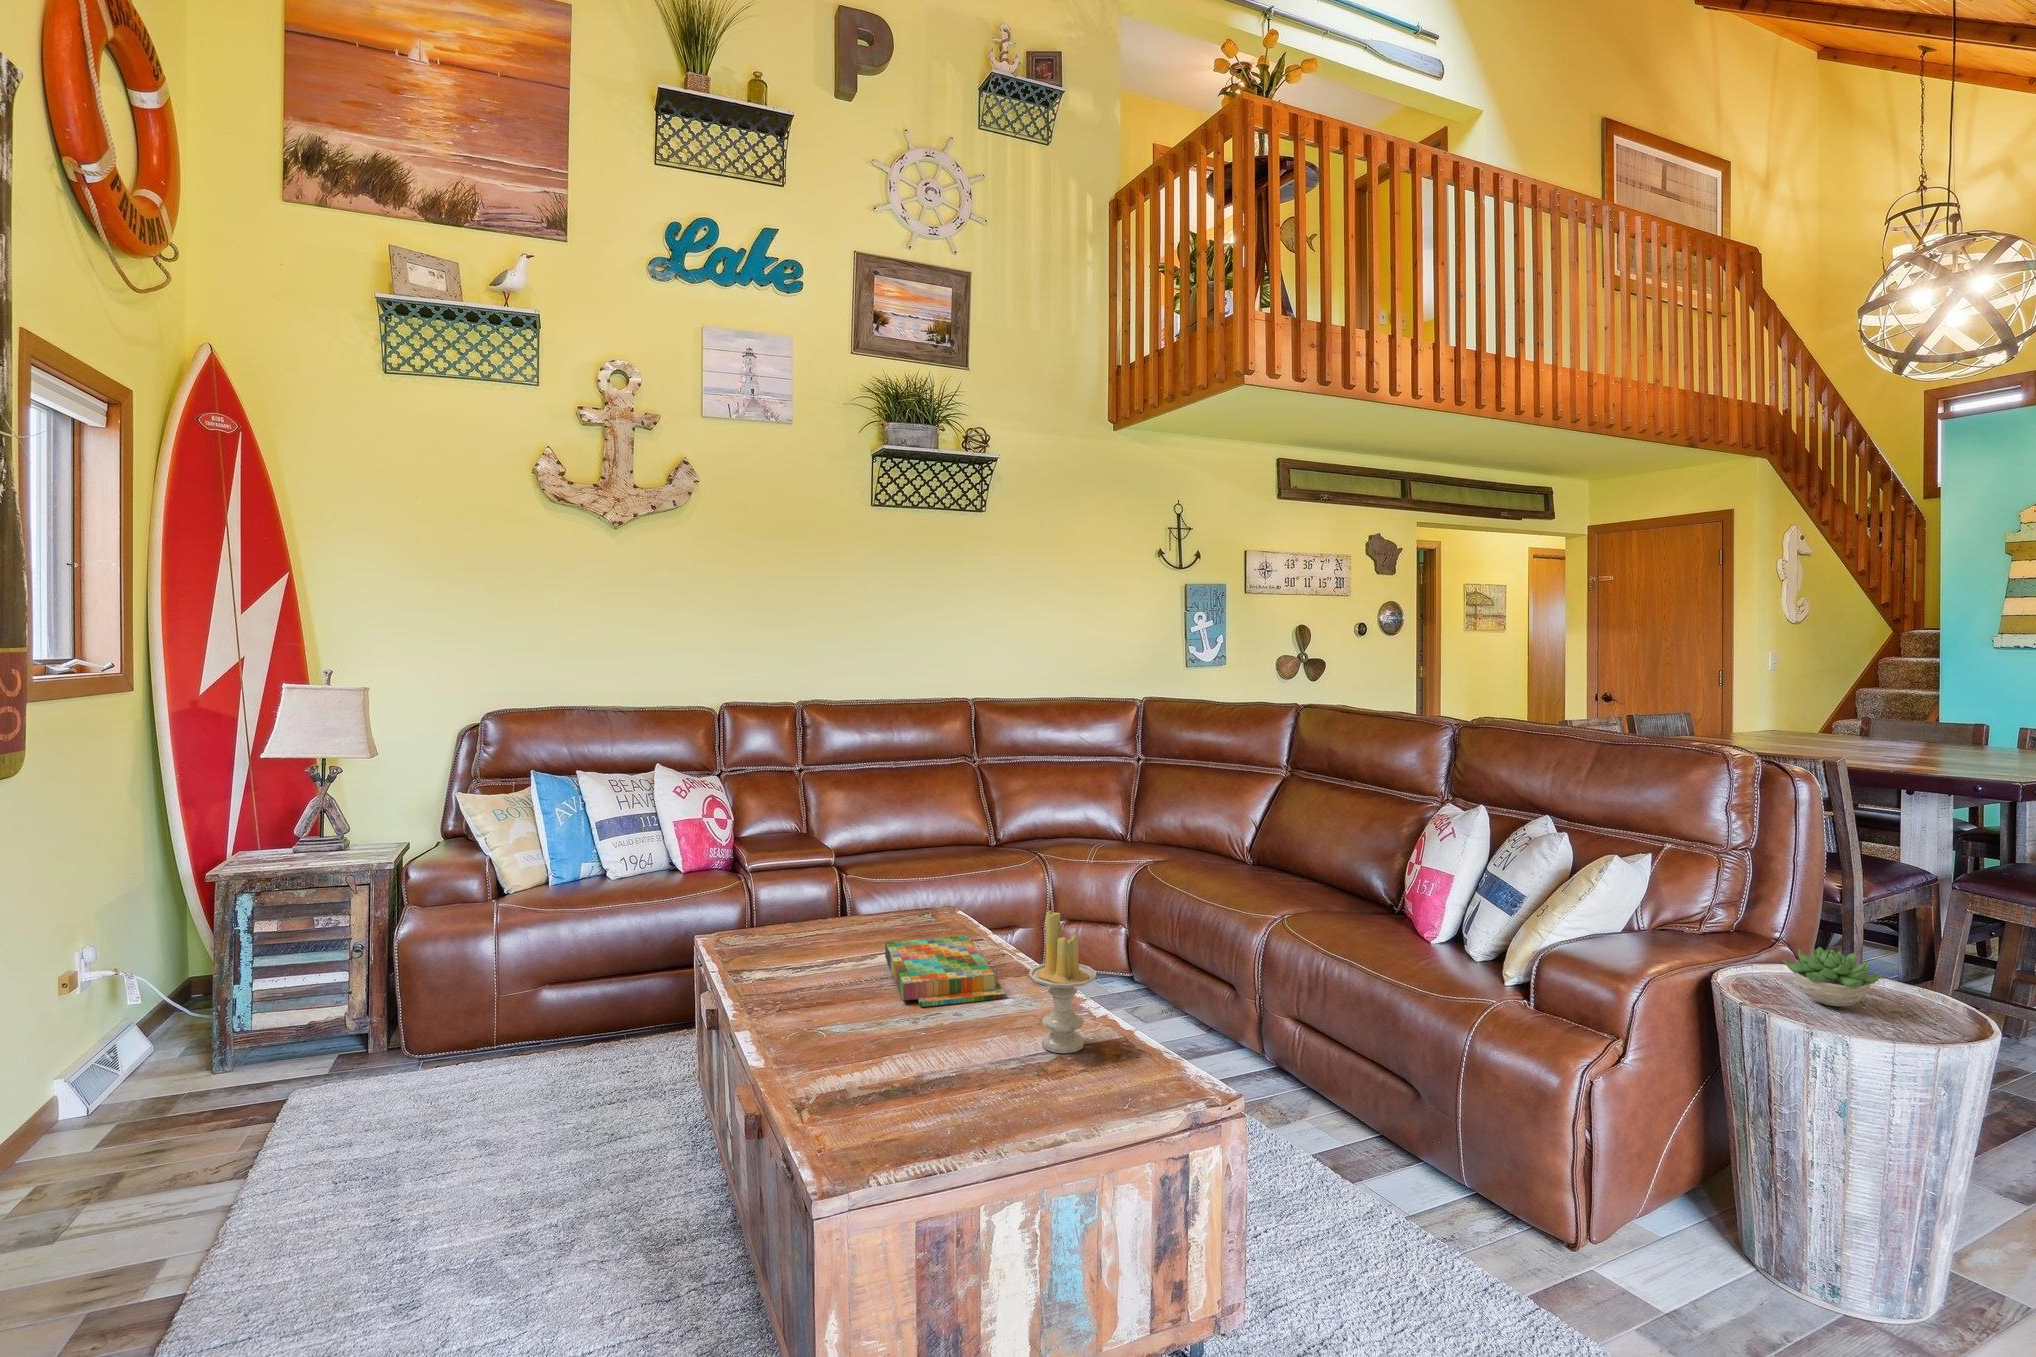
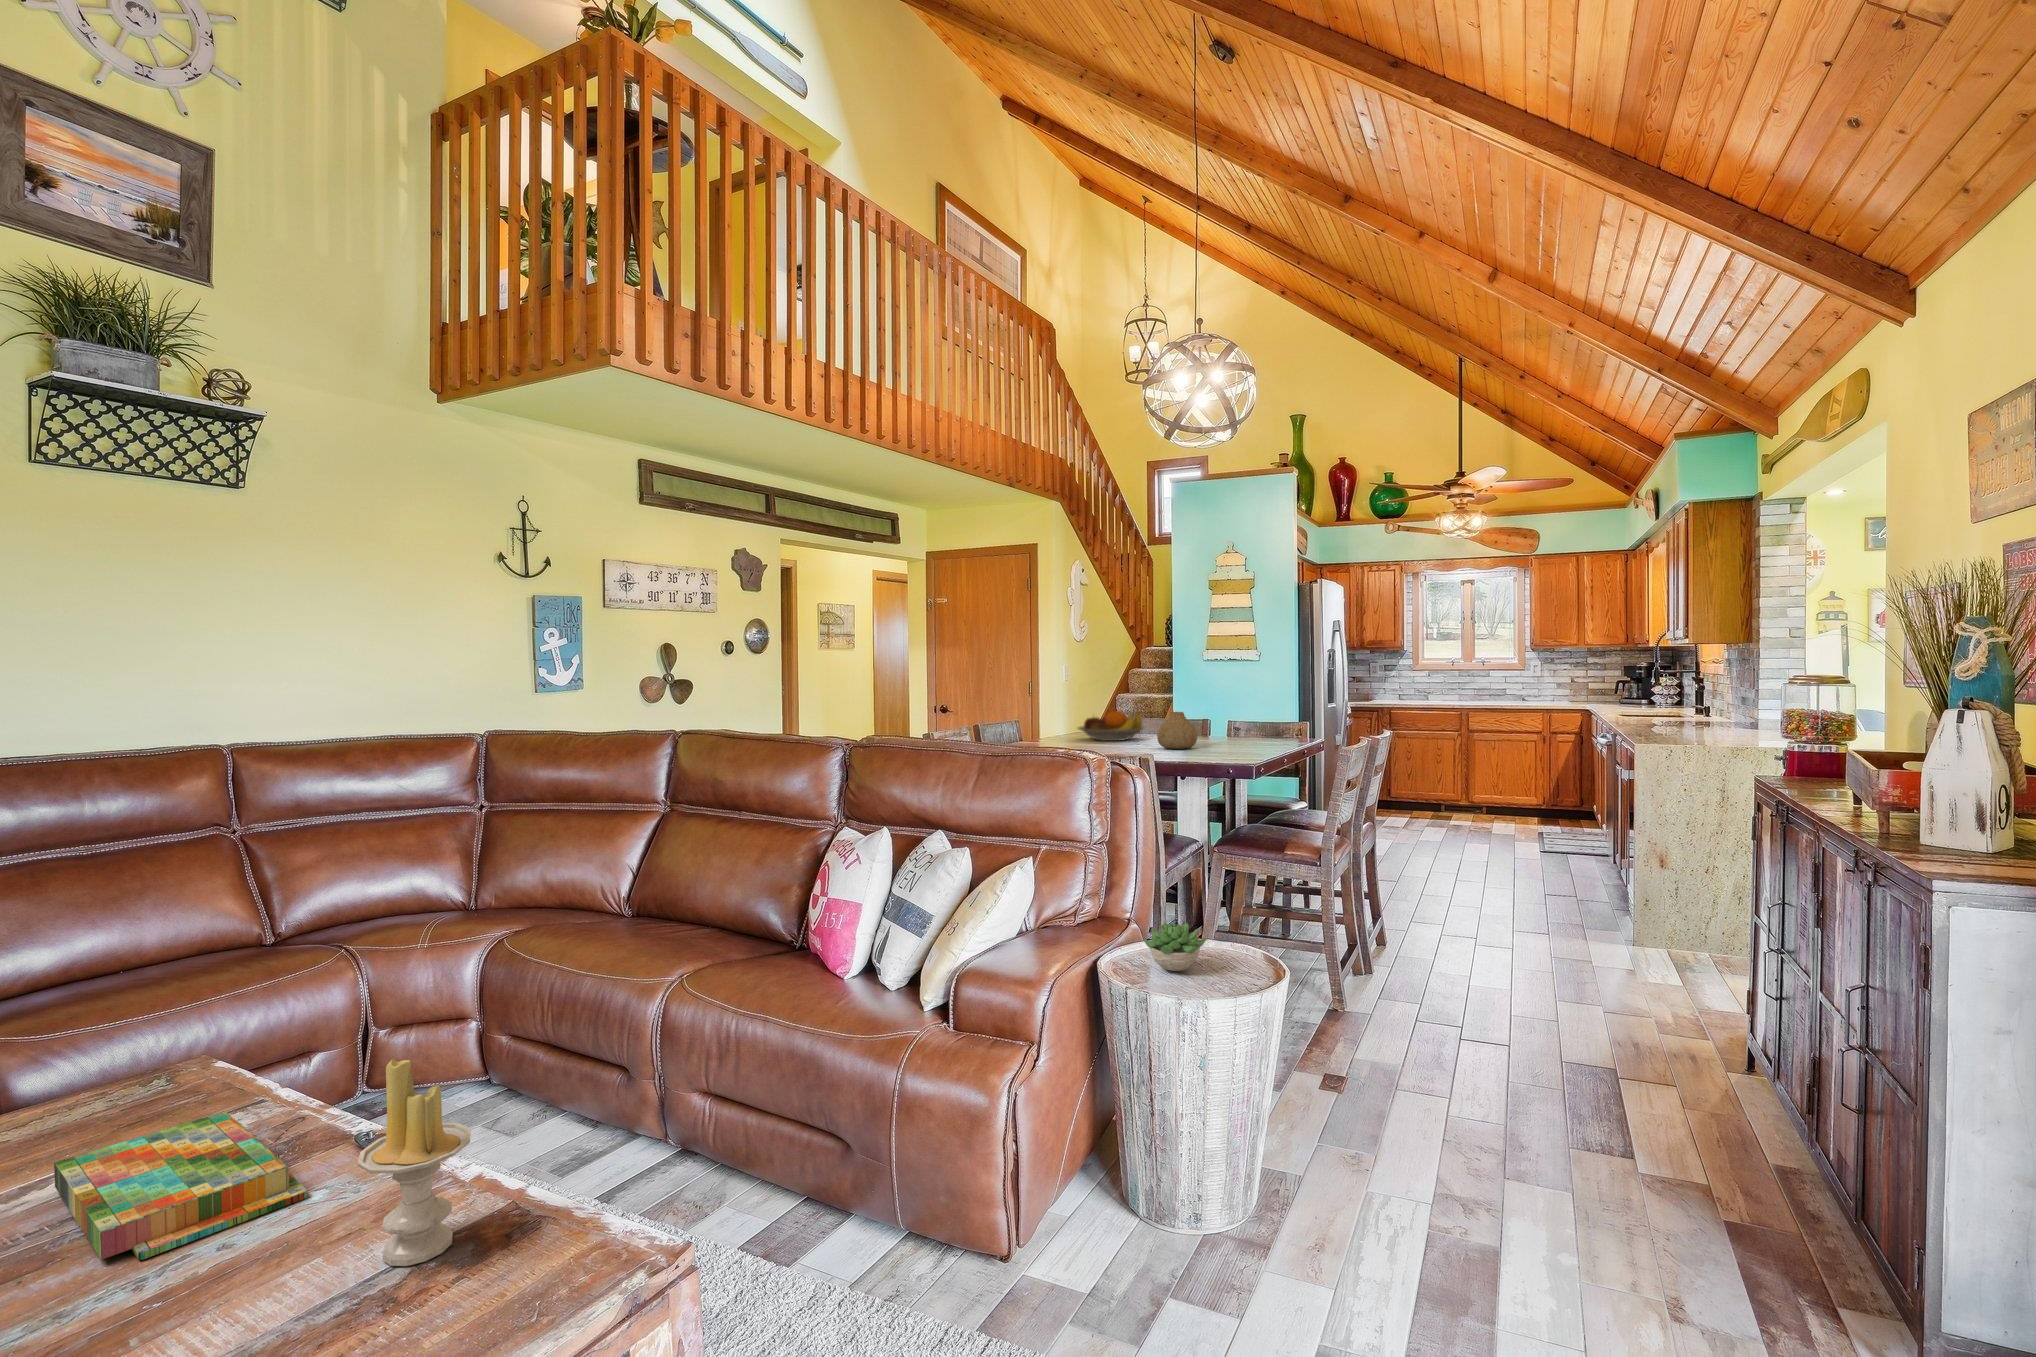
fruit bowl: none [1774,707,1884,744] -> present [1078,711,1144,741]
vase: none [1895,710,1965,758] -> present [1157,712,1197,749]

